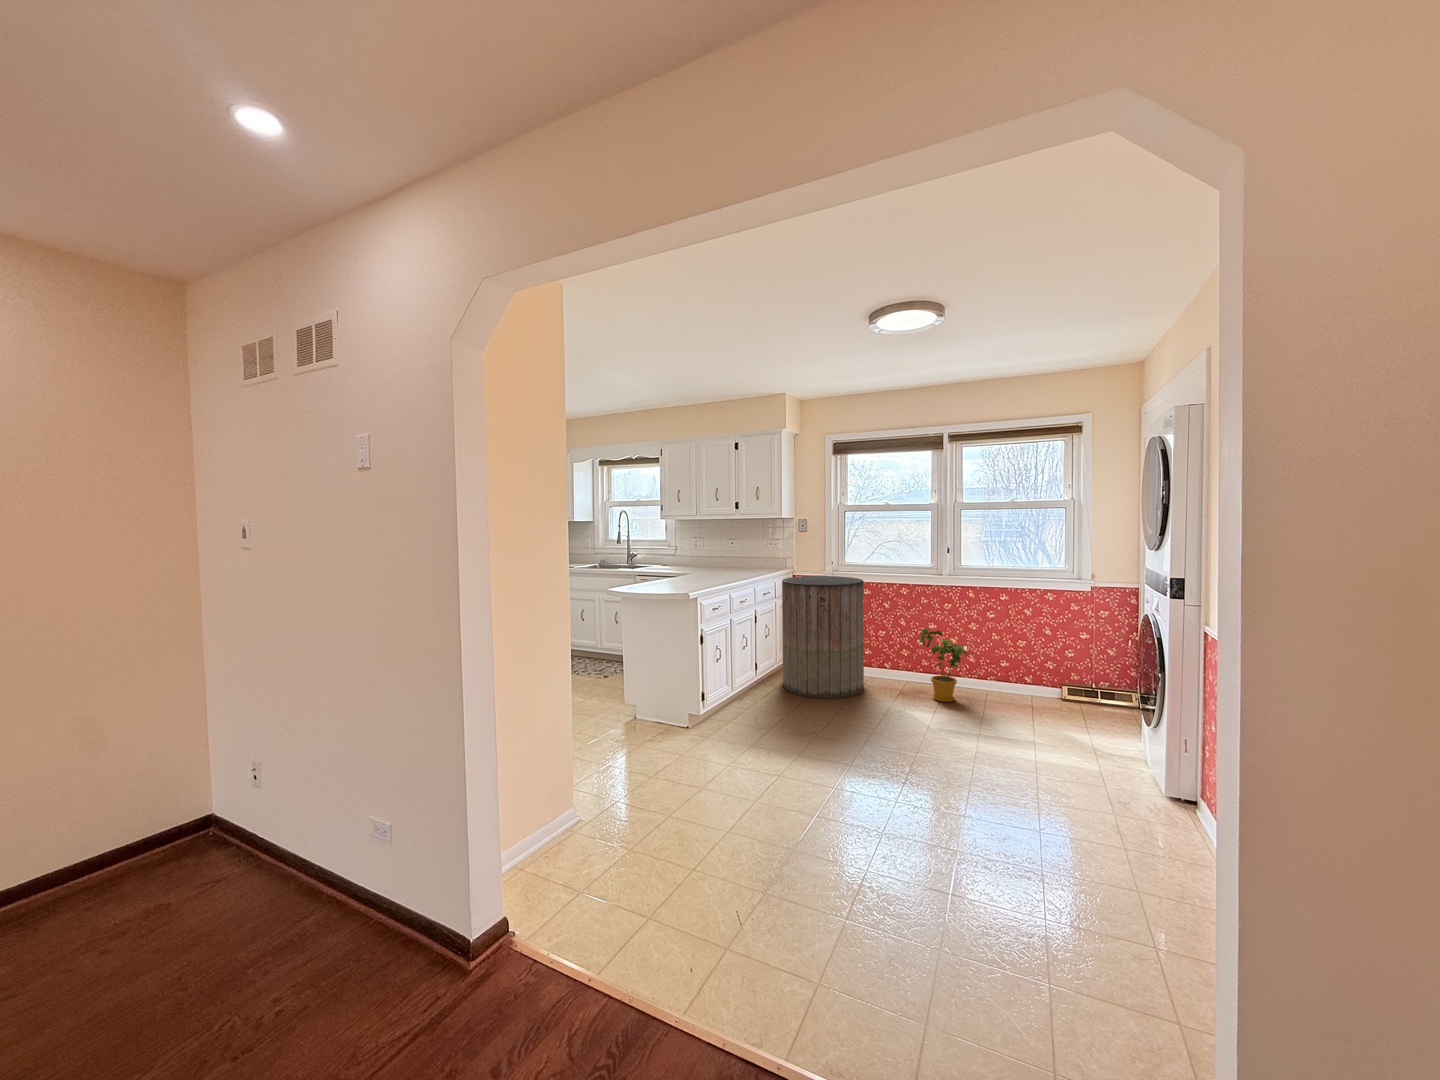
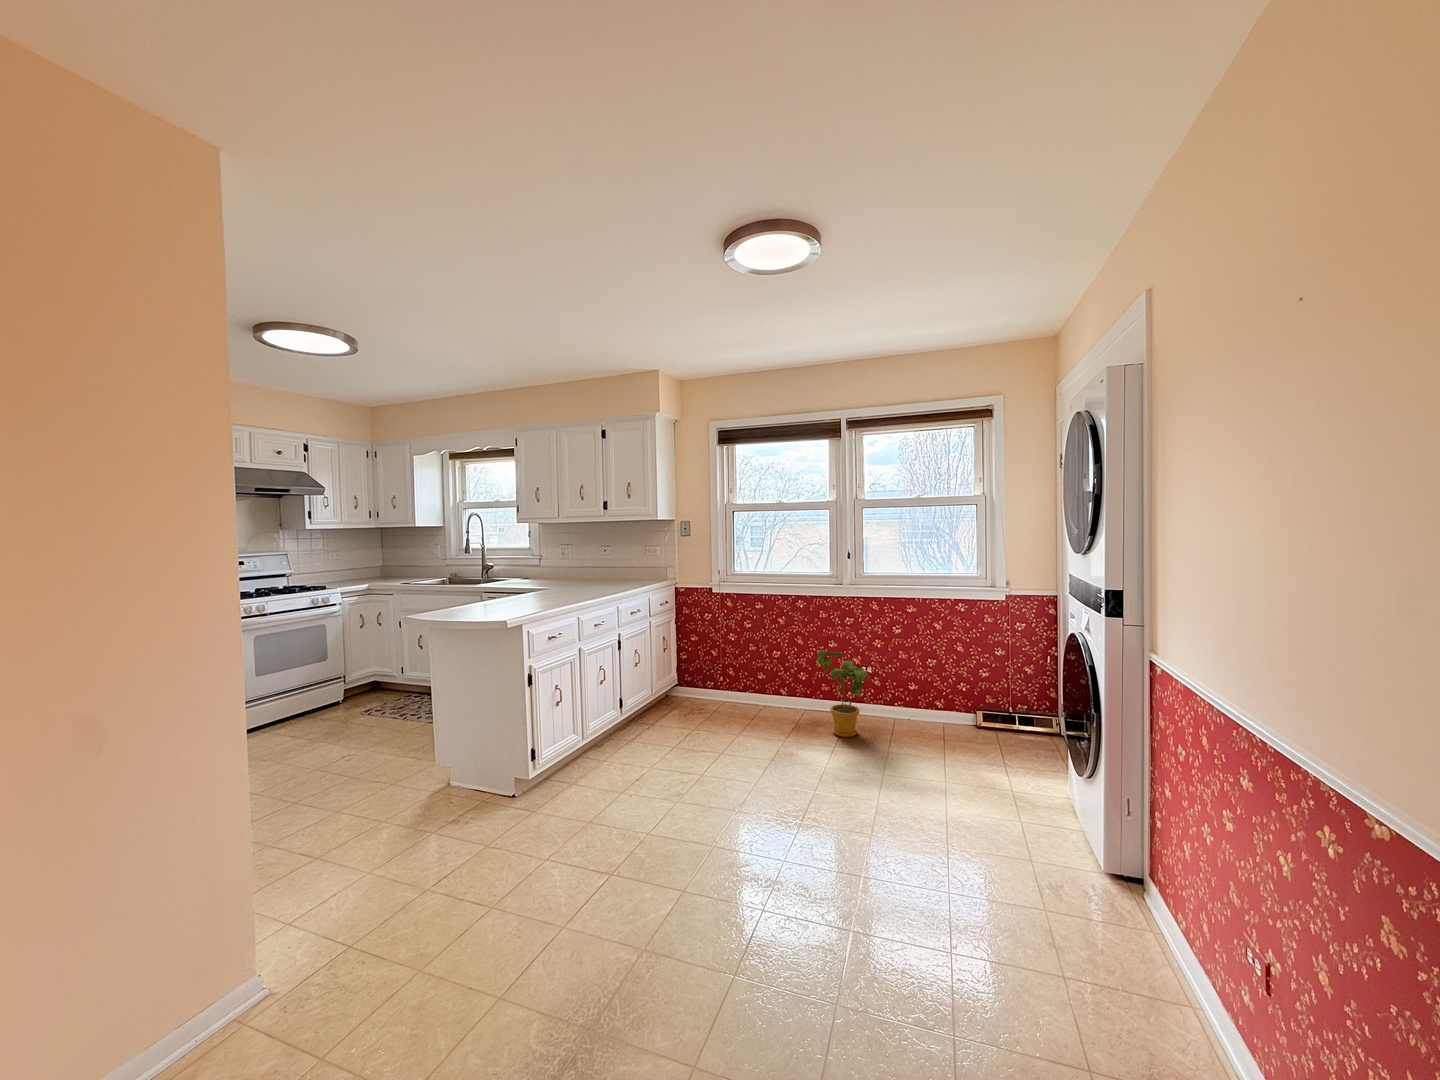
trash can: present [782,576,864,698] -> none [655,588,754,739]

